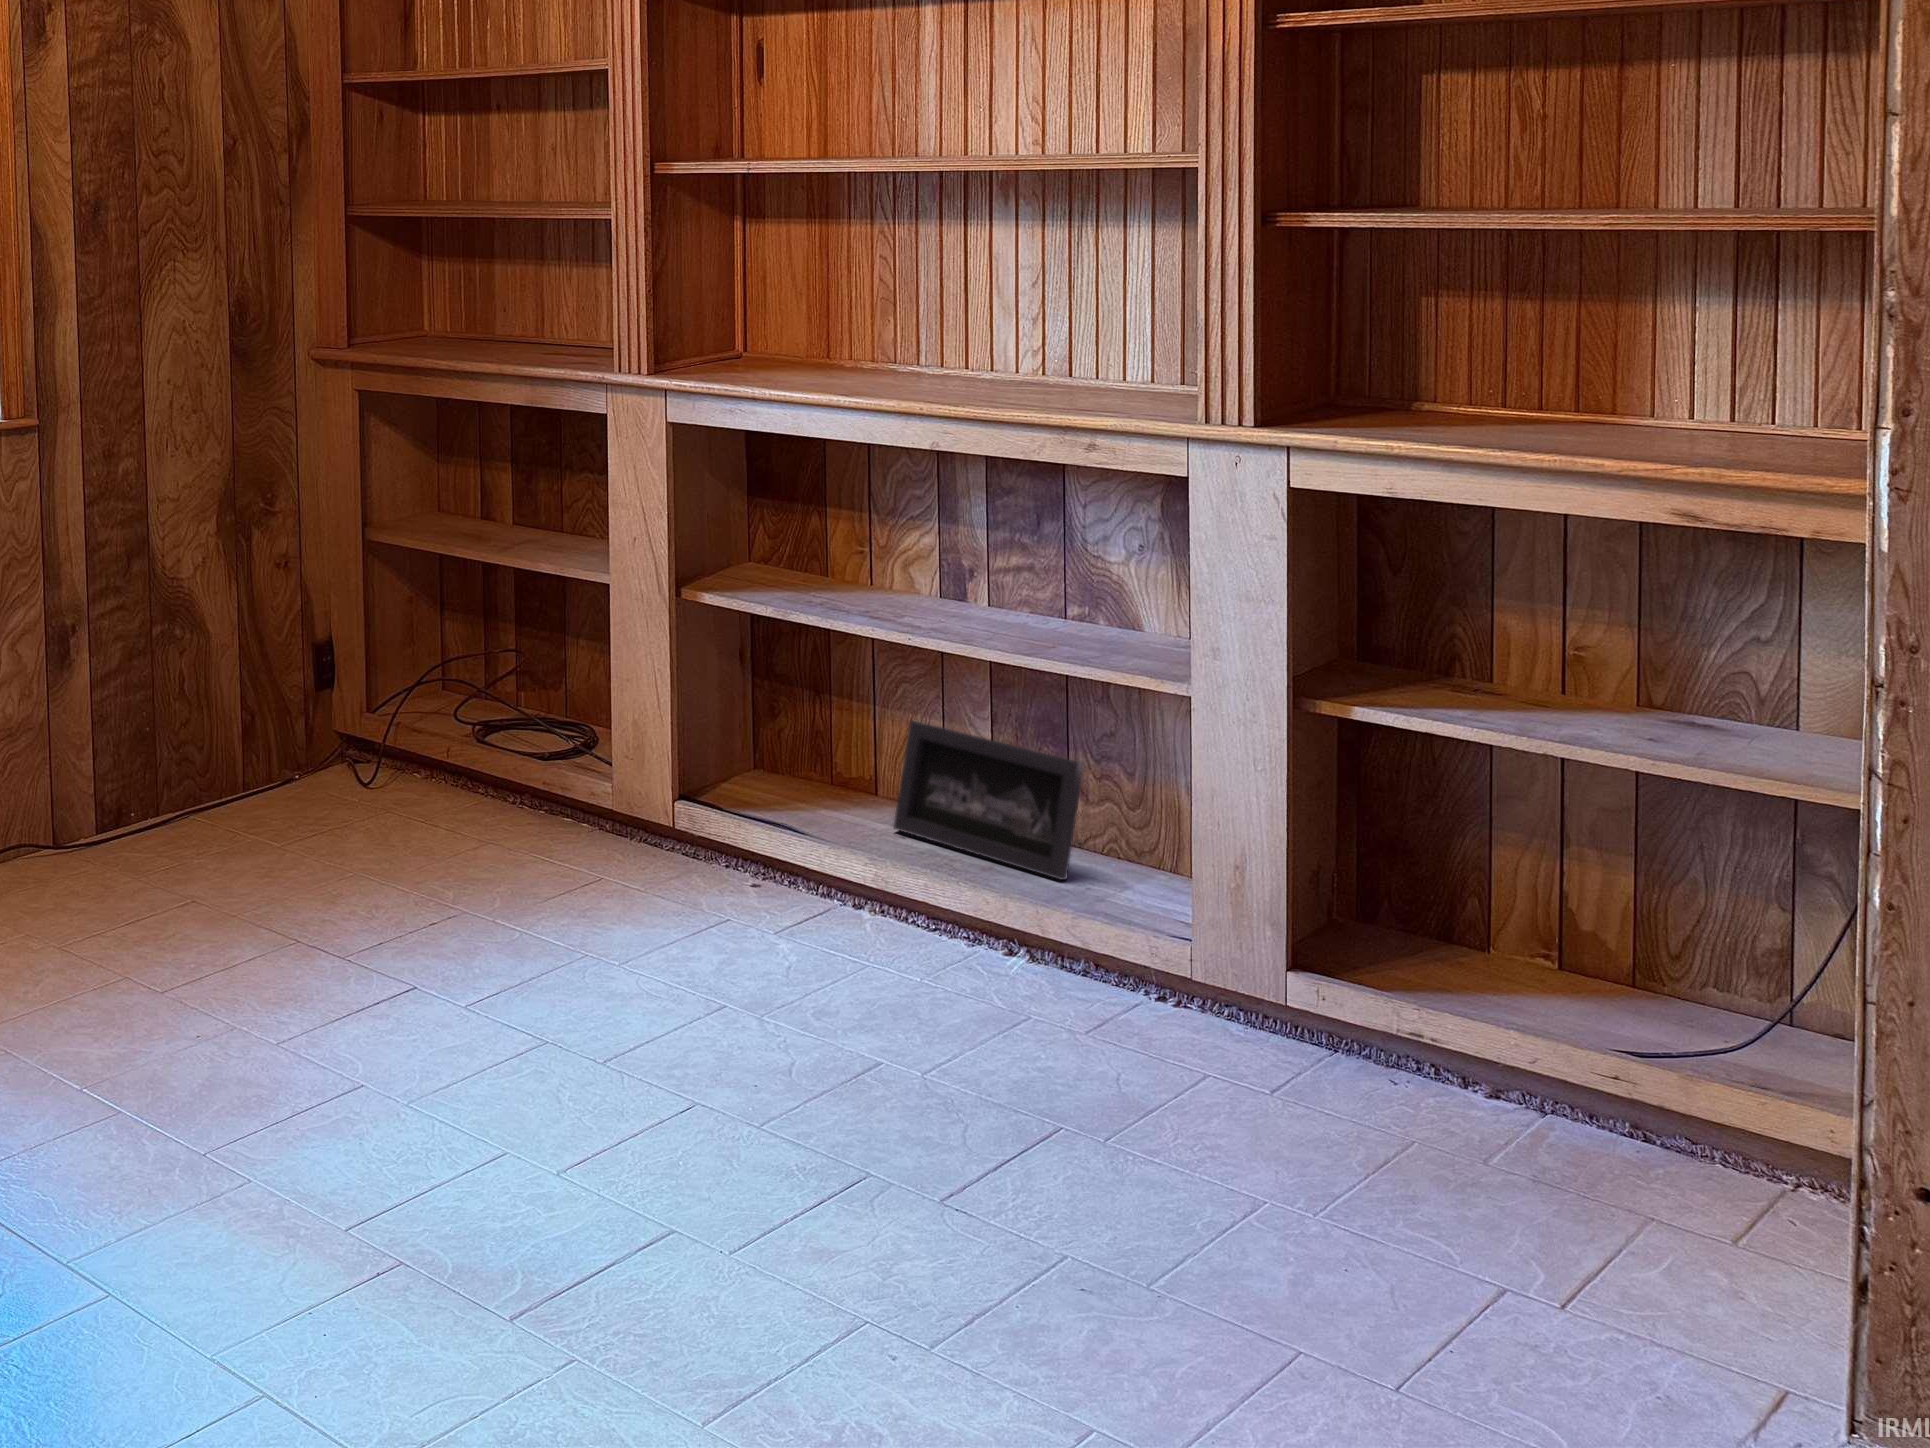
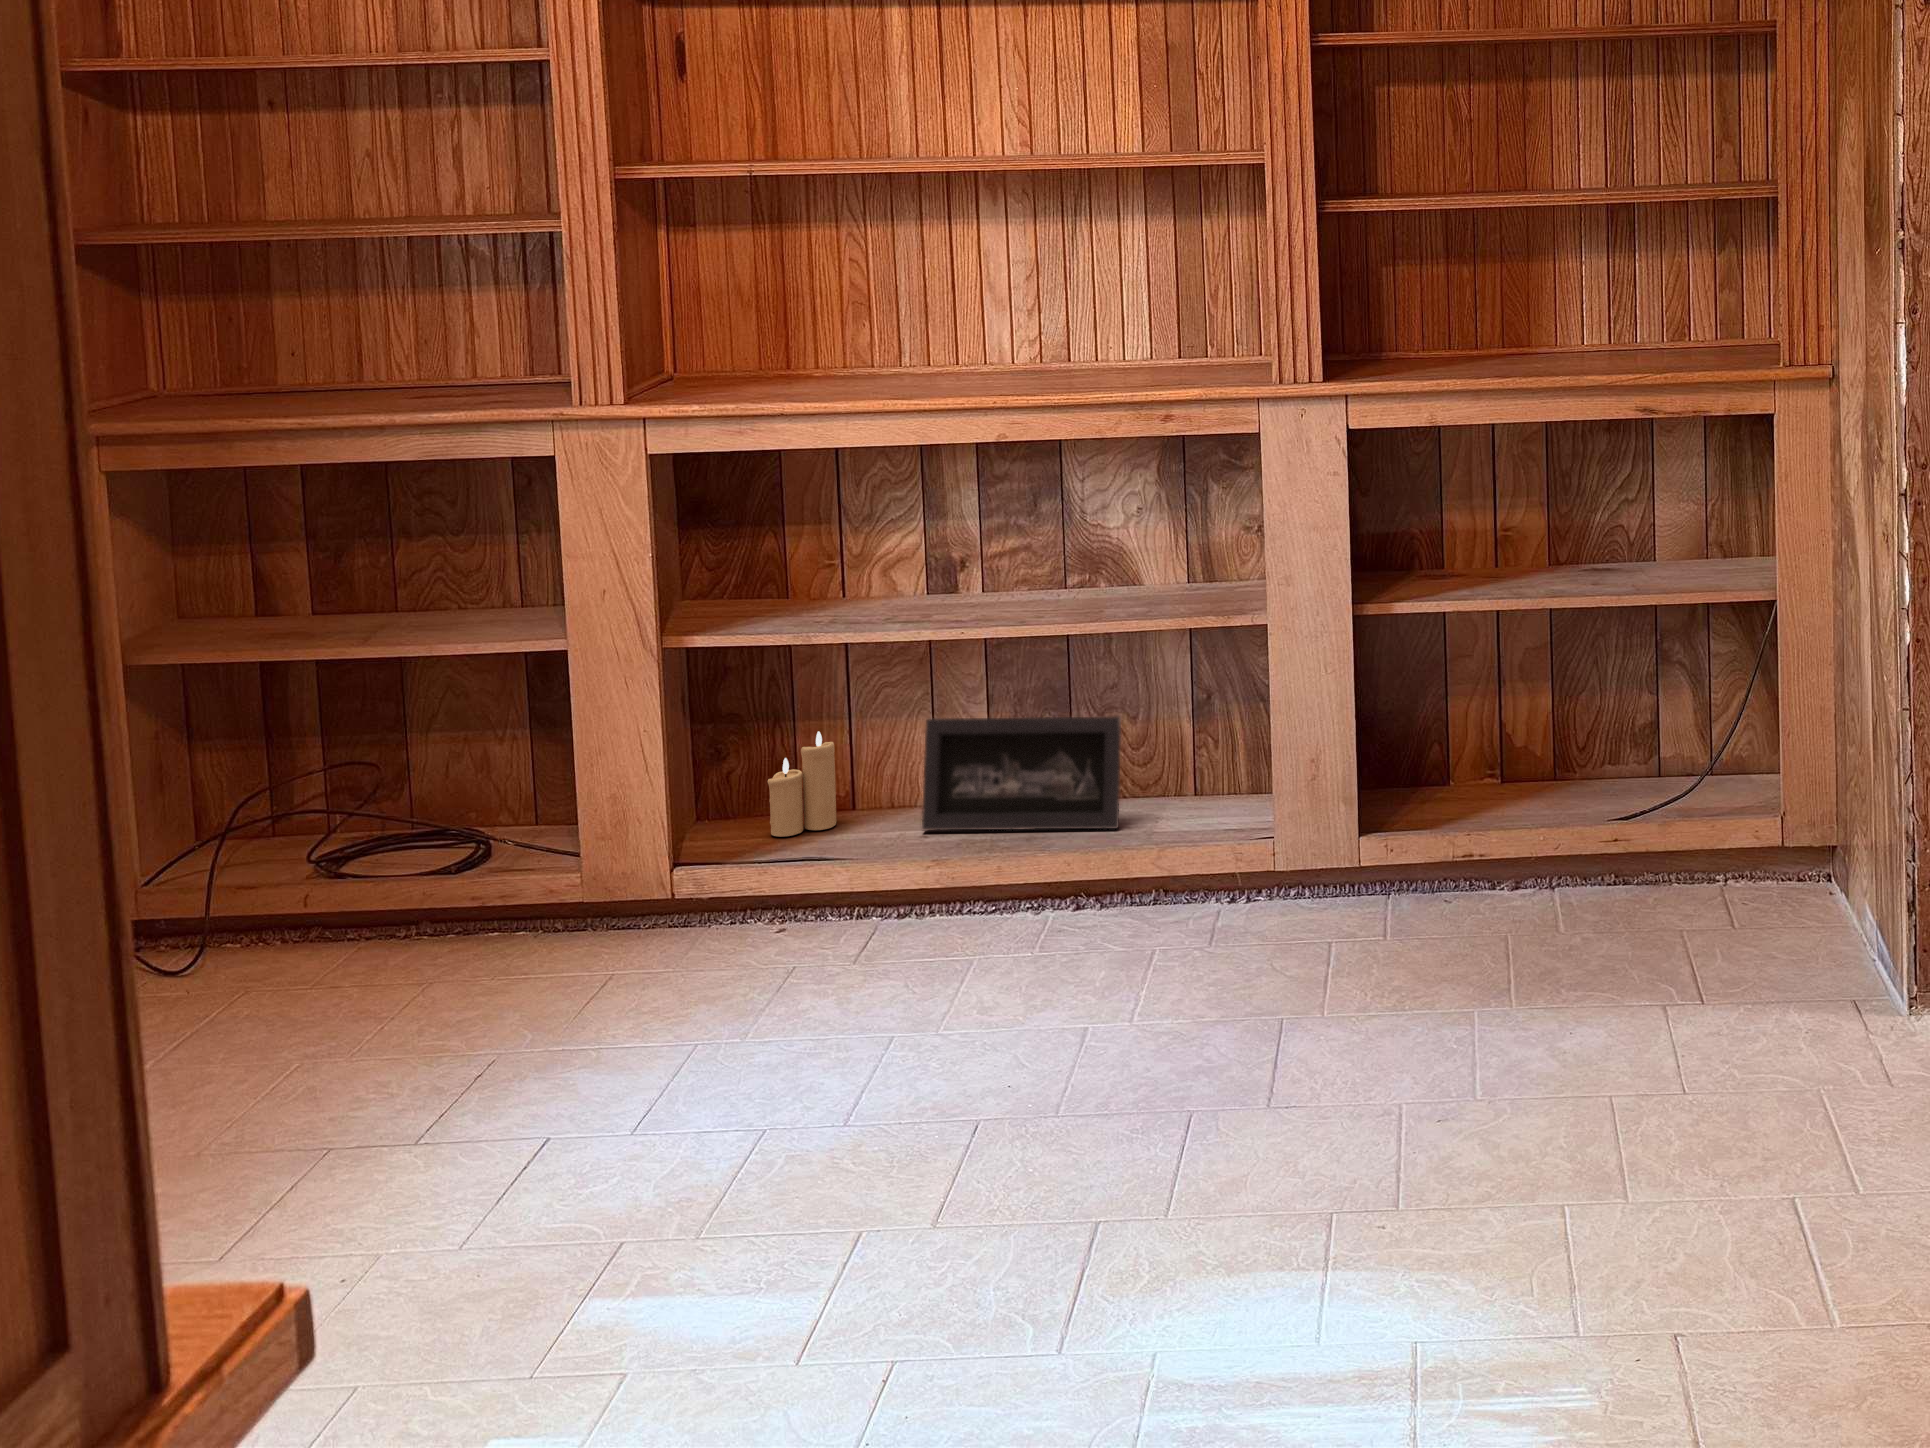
candle: none [778,710,842,805] -> present [768,731,836,837]

